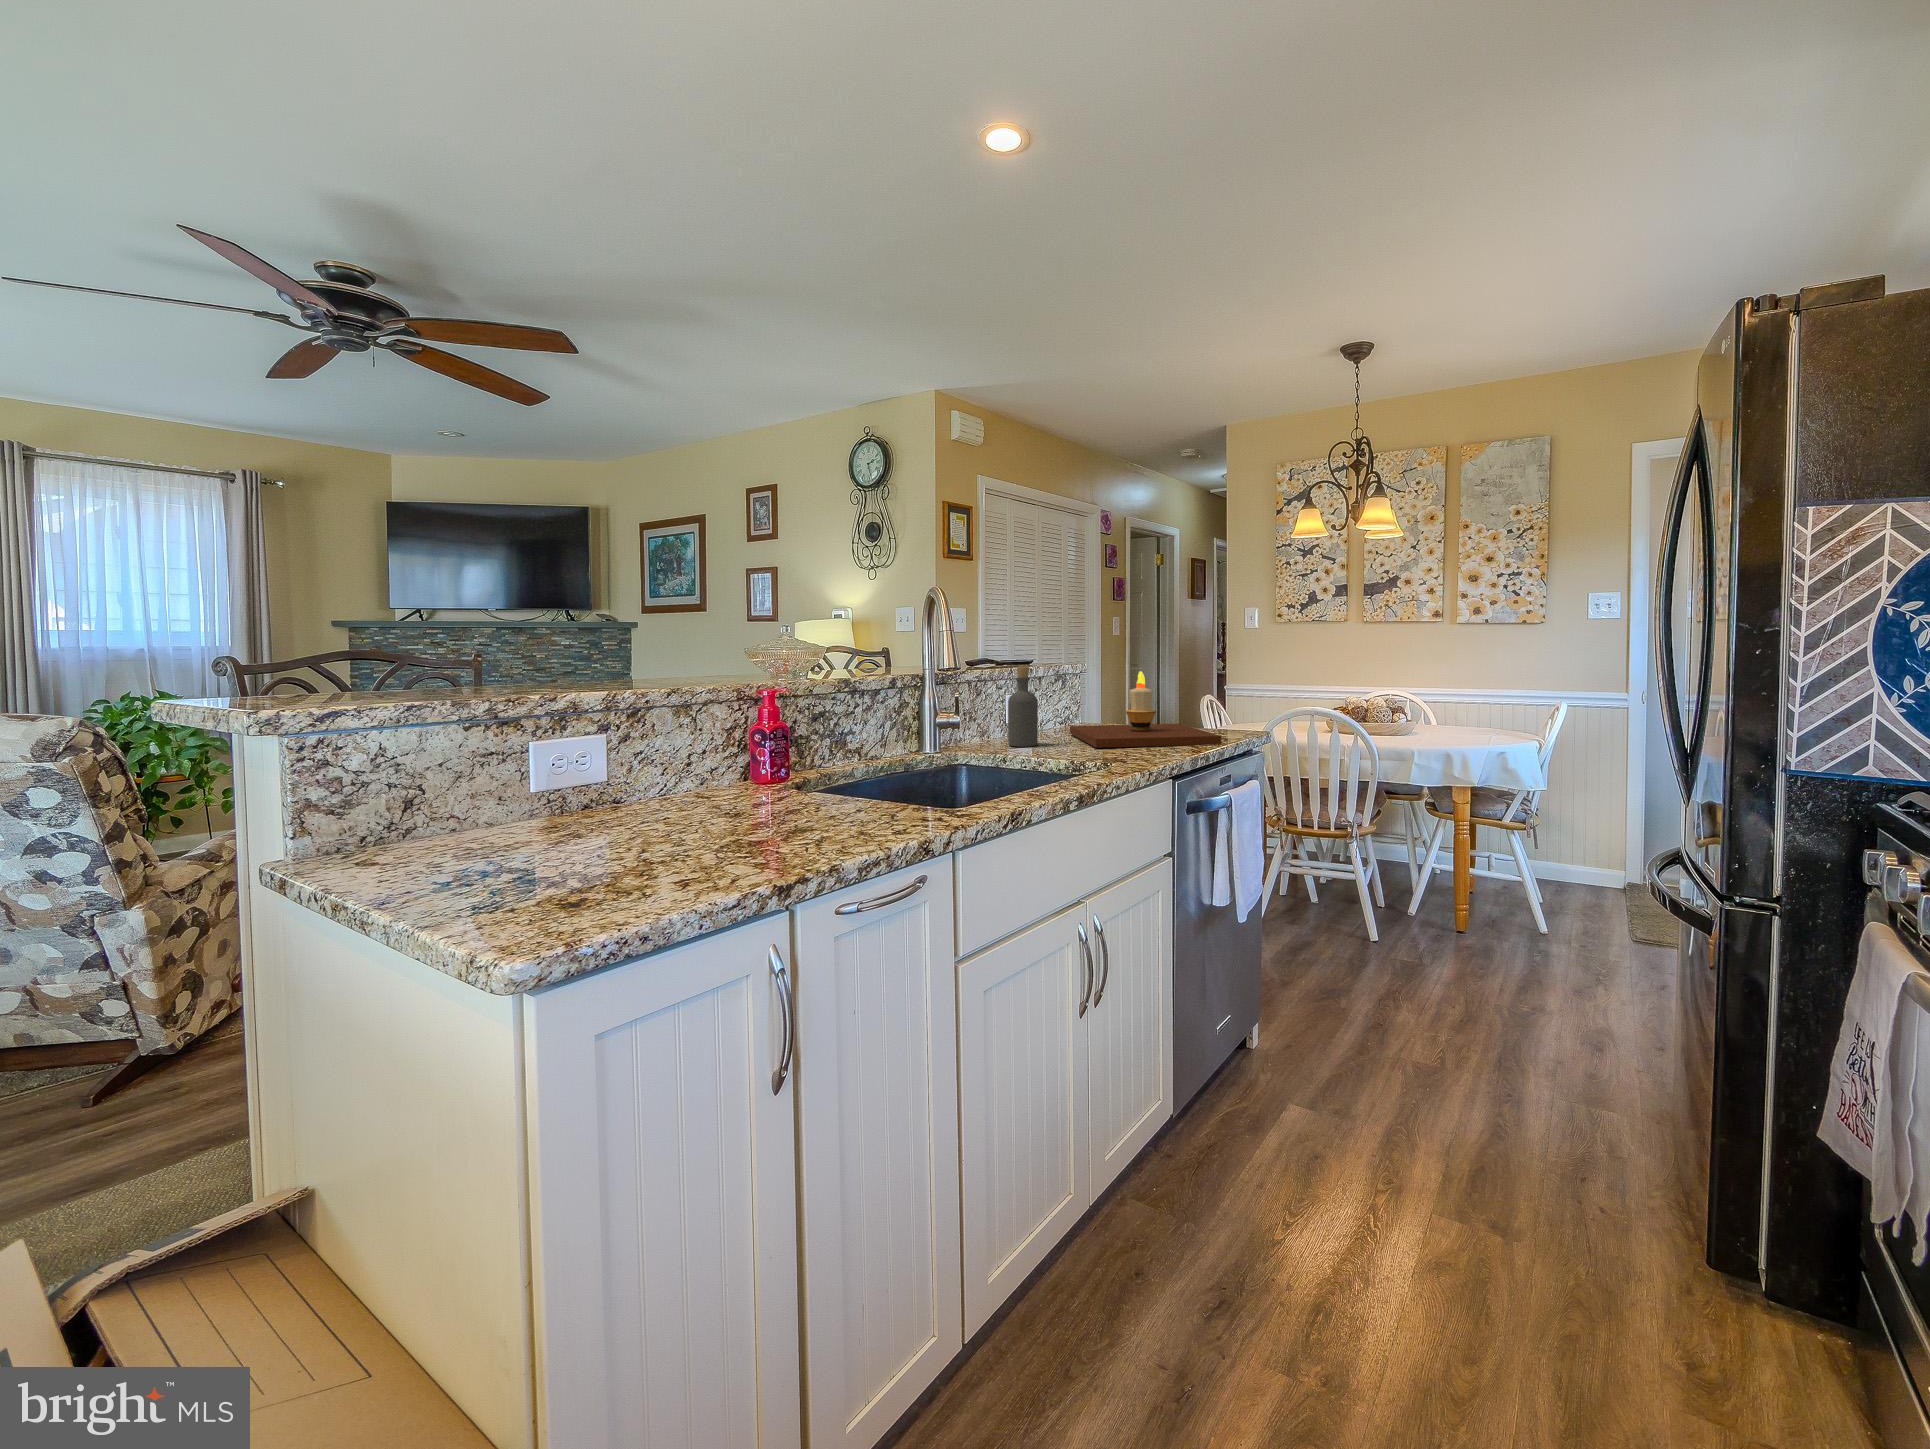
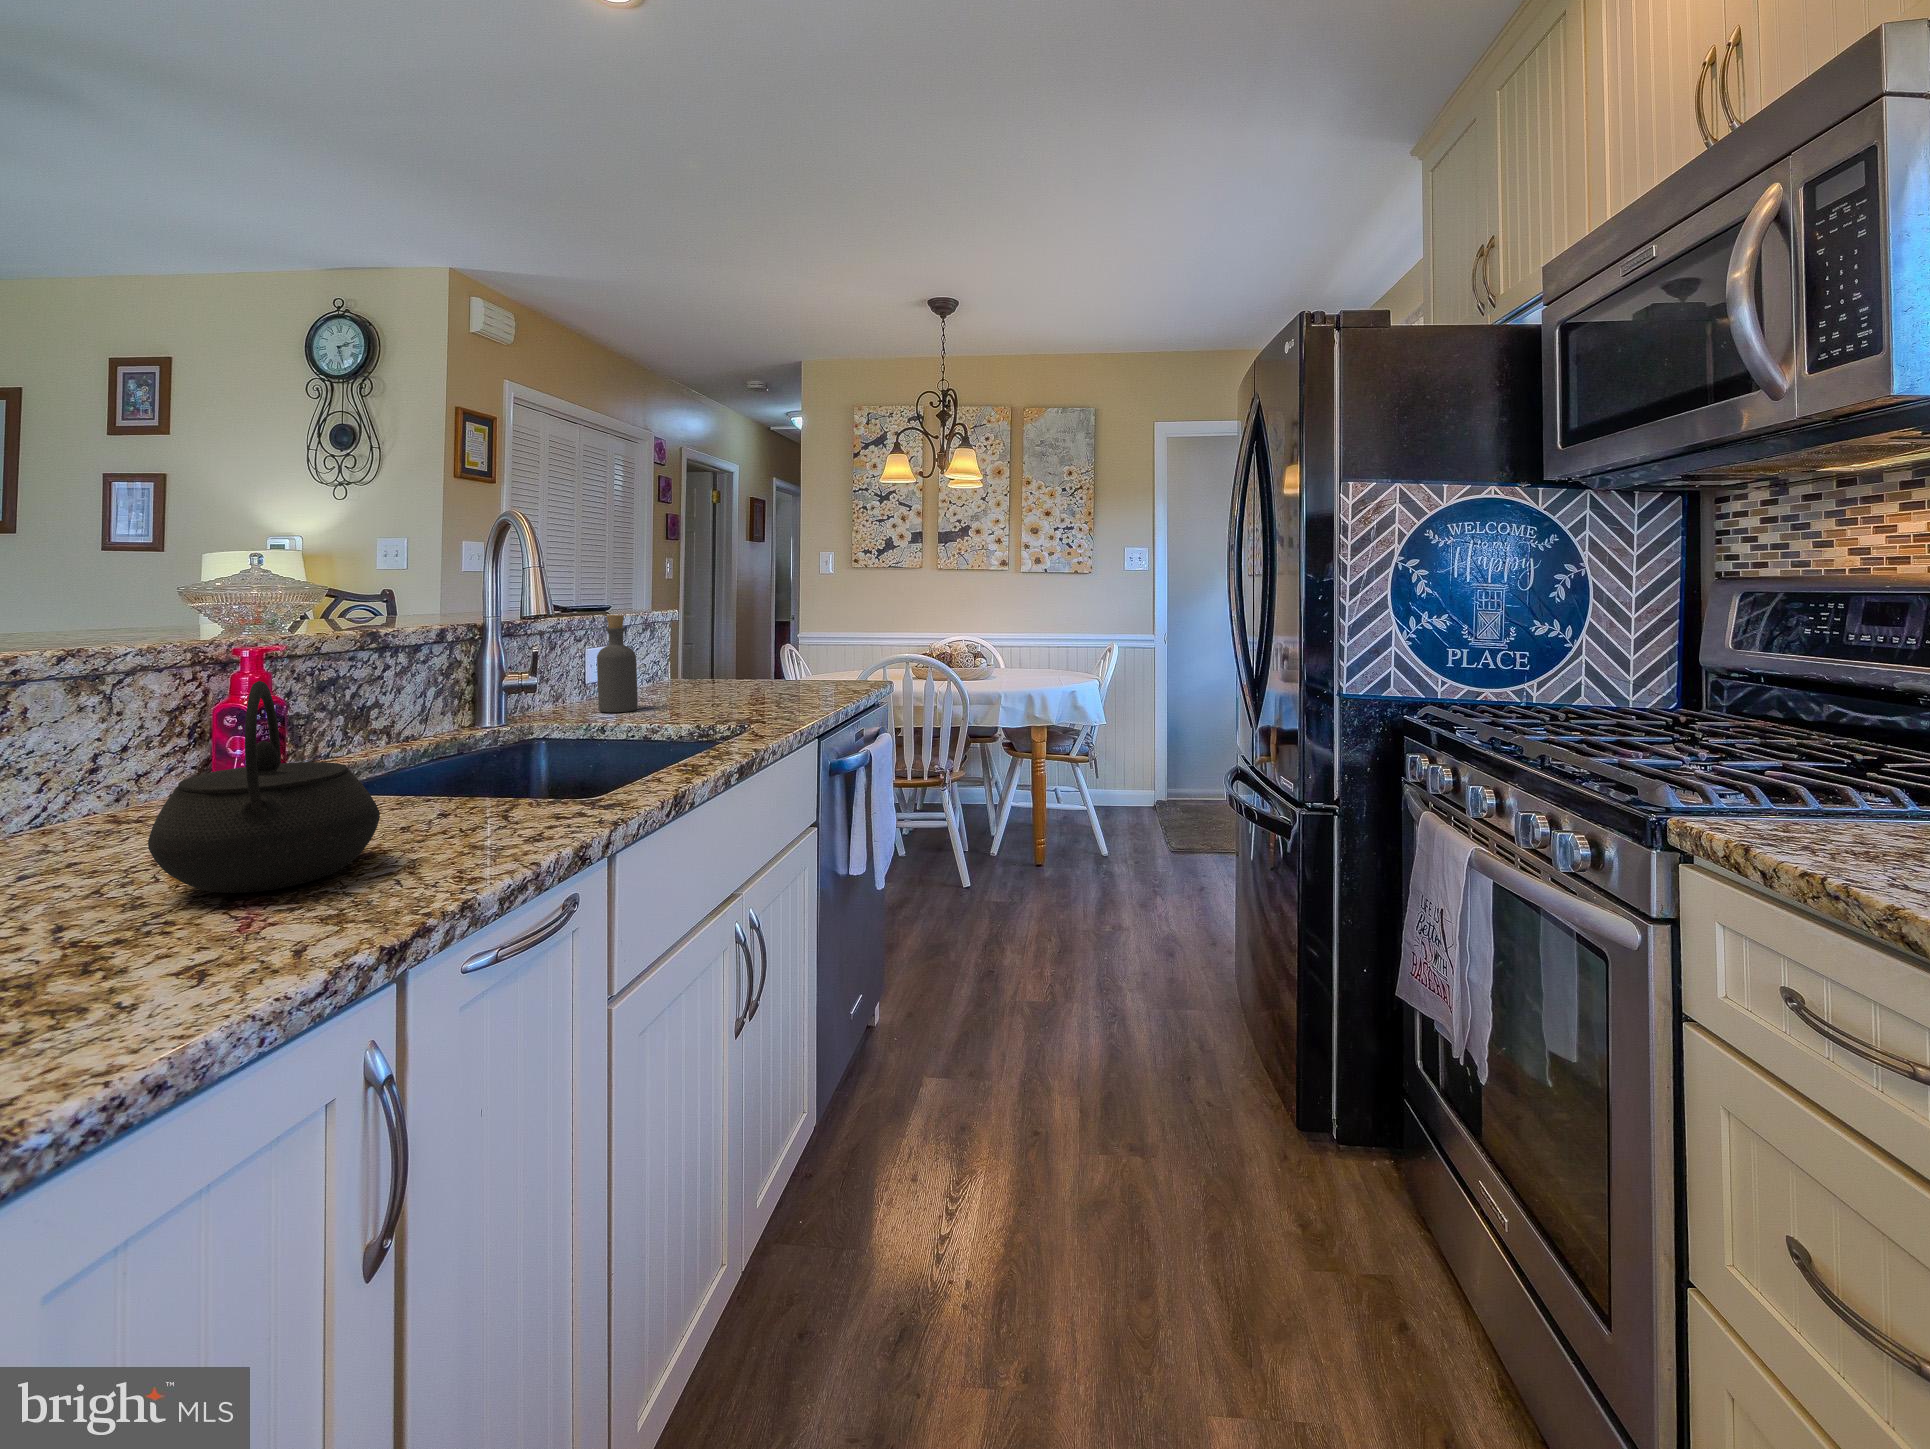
candle: present [1070,671,1221,748] -> none [669,619,853,709]
kettle: none [681,709,804,846] -> present [148,681,380,893]

